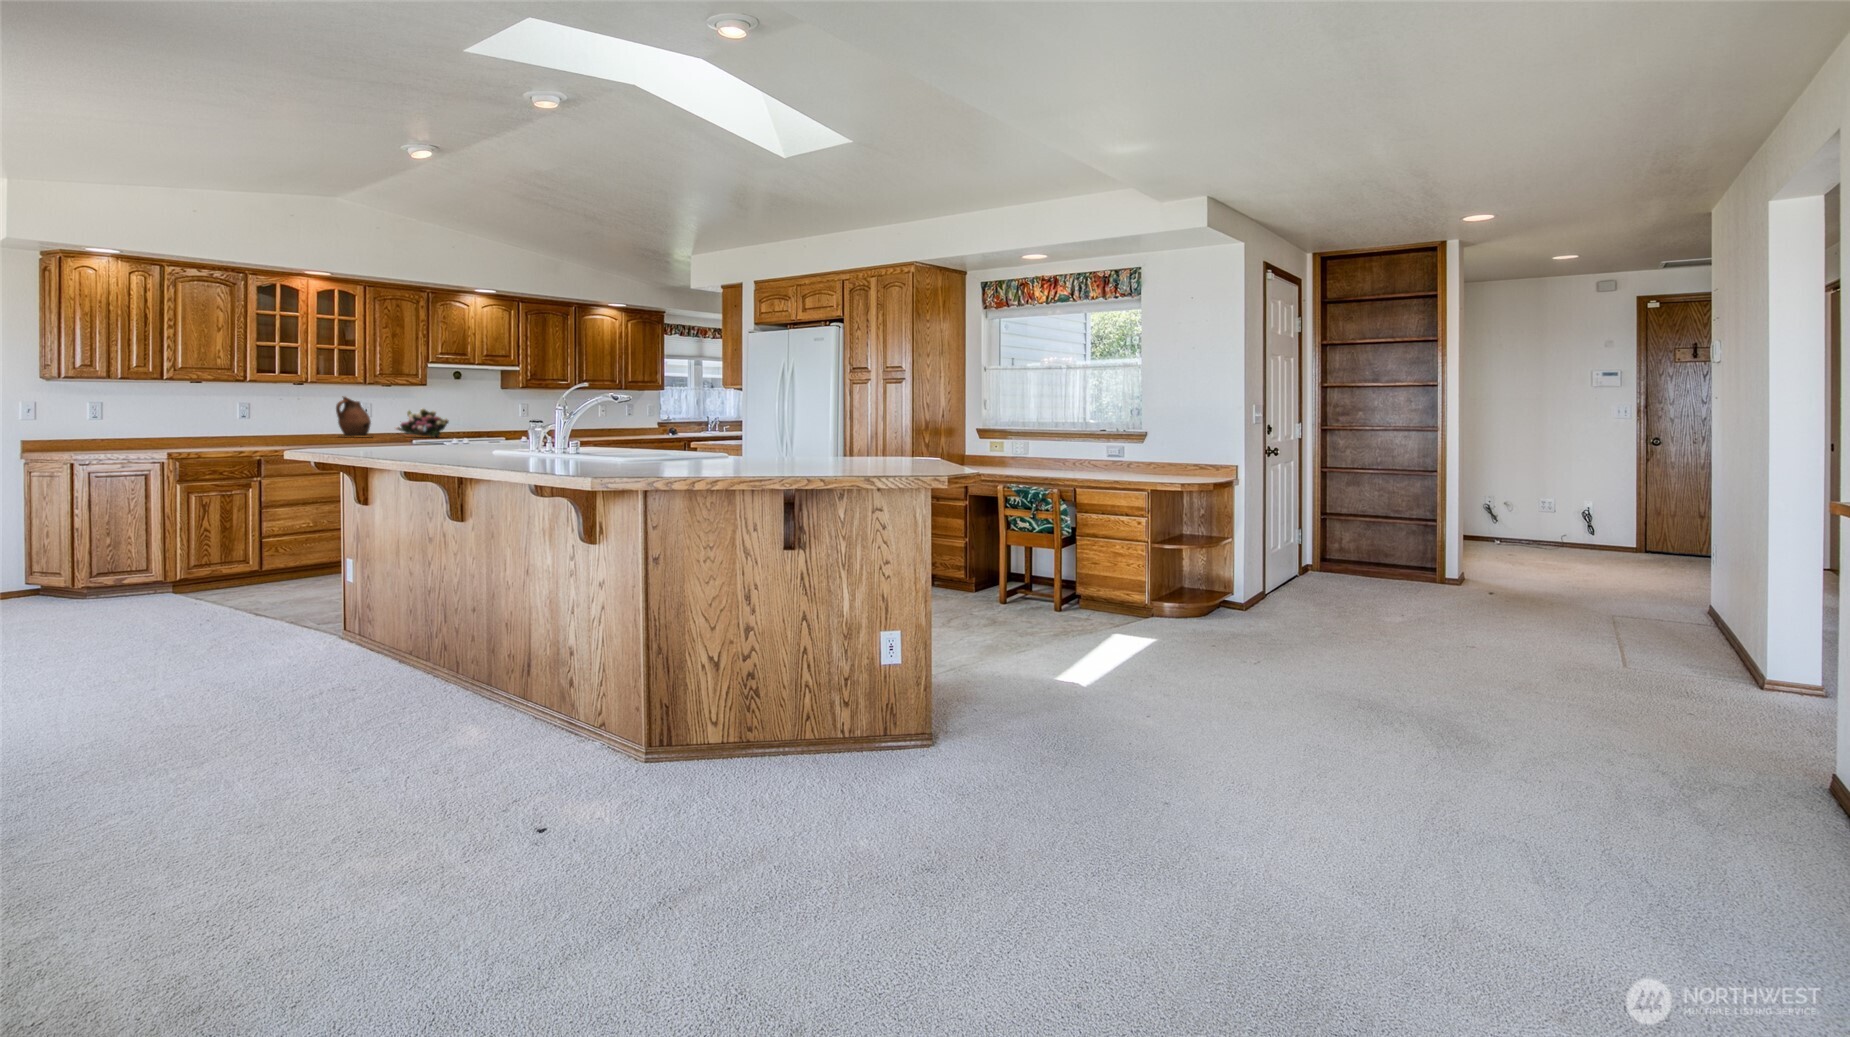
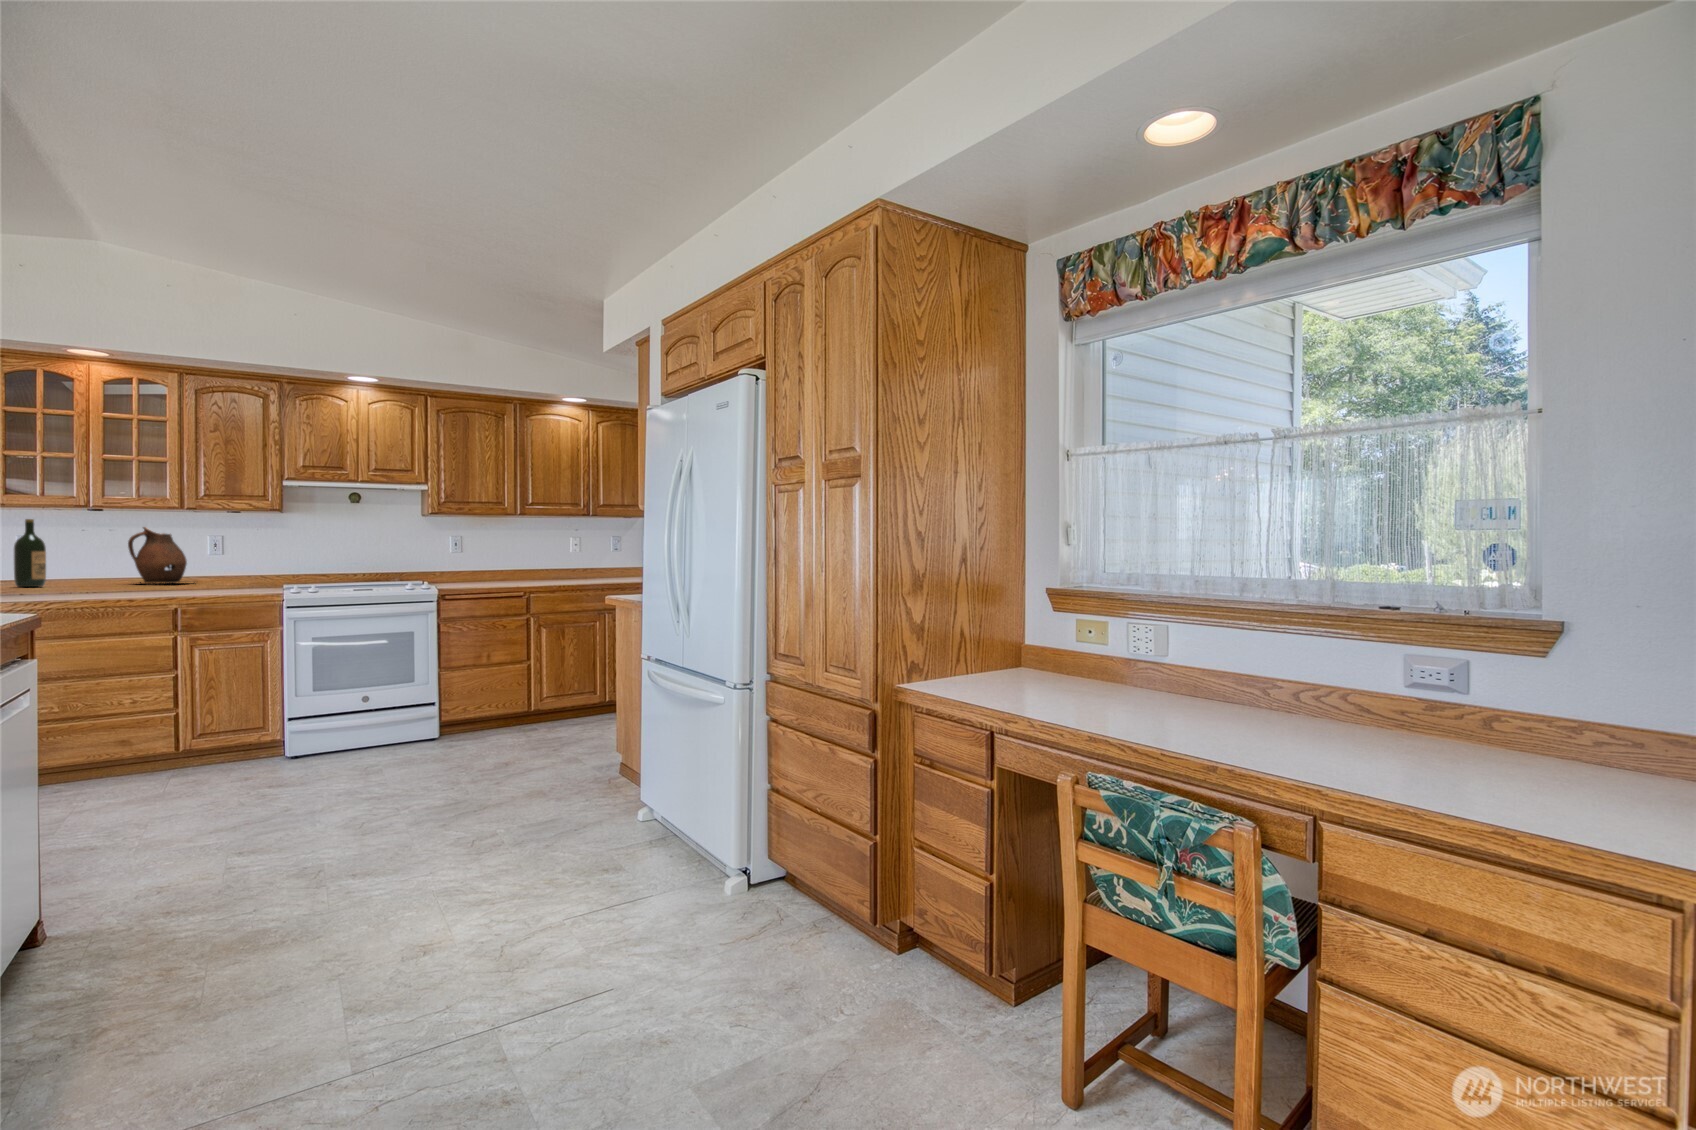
wine bottle: none [292,391,311,438] -> present [14,519,46,587]
flower arrangement: present [395,409,449,437] -> none [250,543,330,582]

